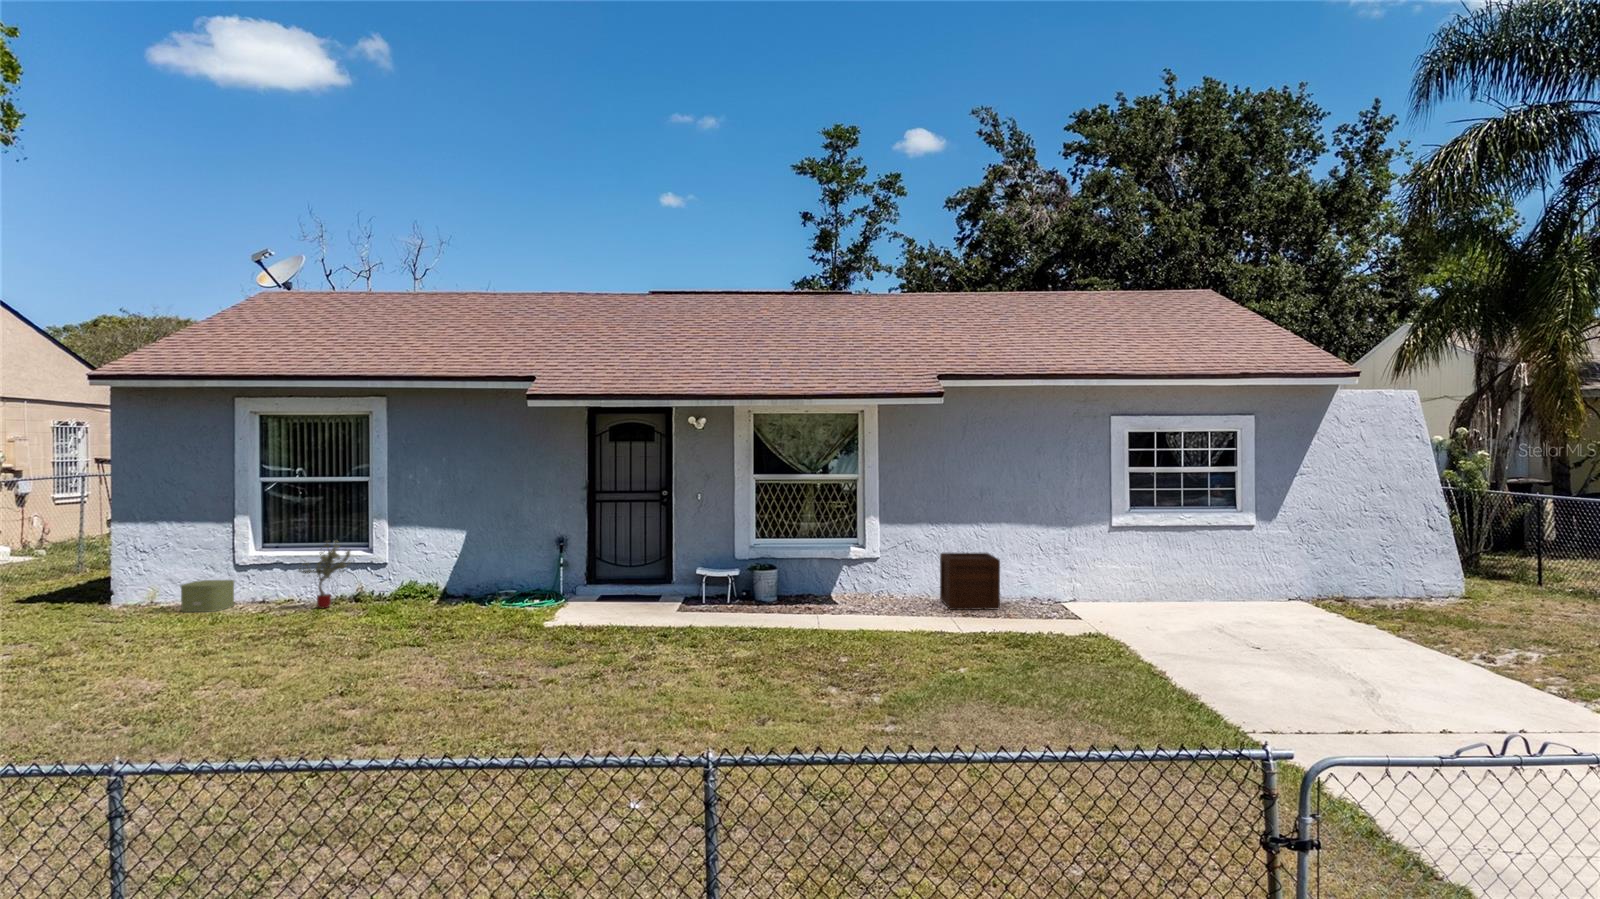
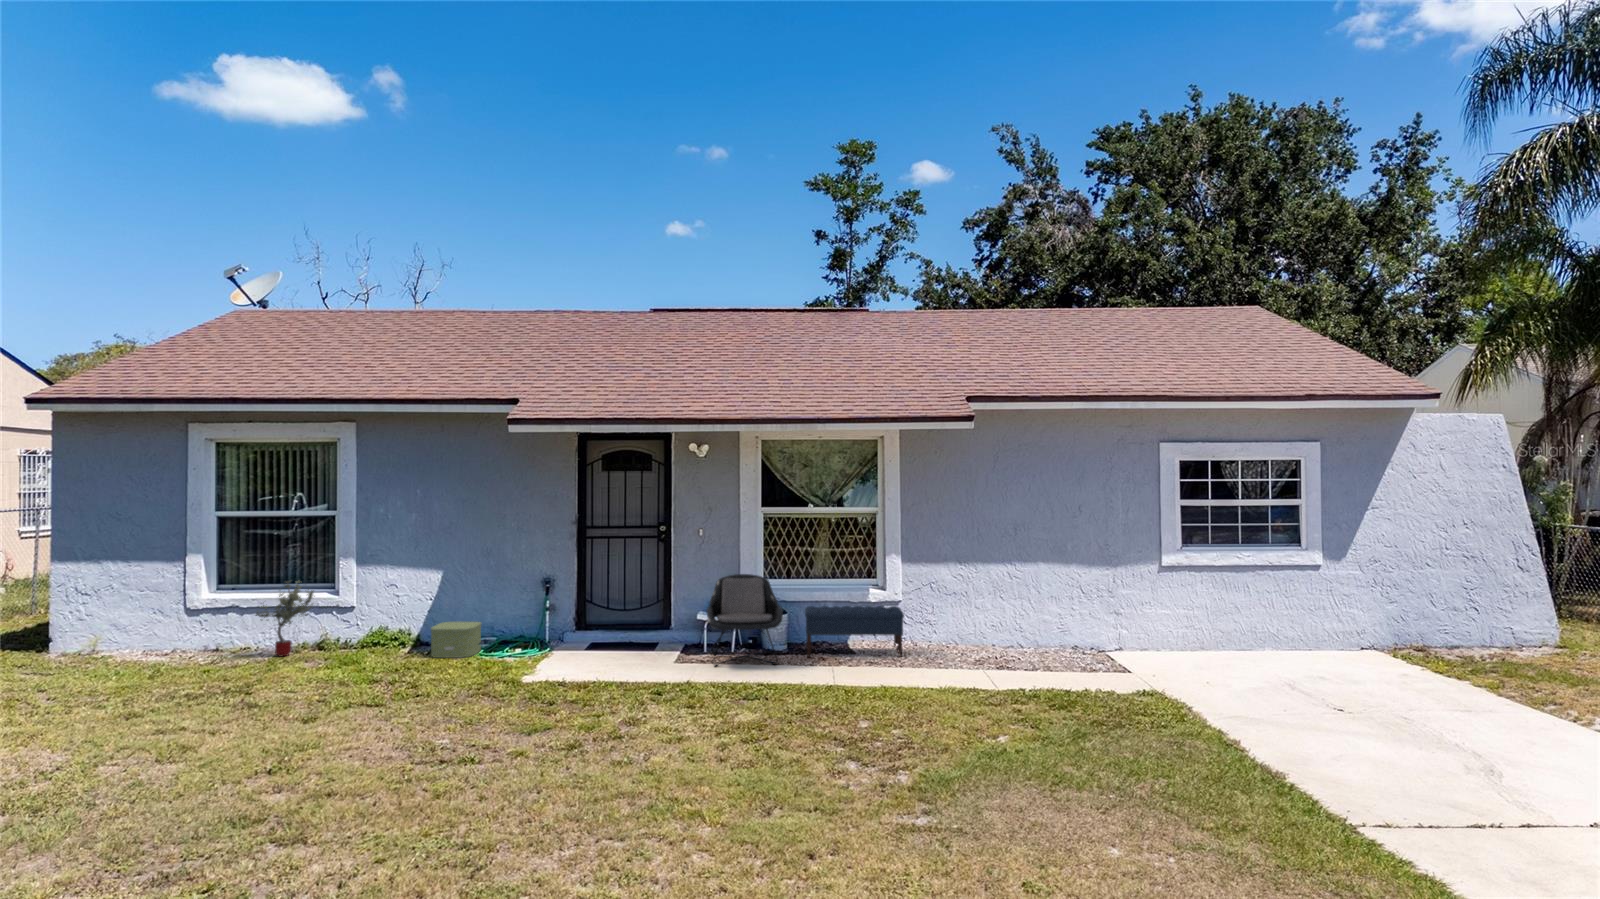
lounge chair: none [705,534,774,615] -> present [706,574,783,666]
wooden crate: present [940,553,1000,610] -> none [969,595,1038,660]
bench: none [793,563,881,607] -> present [805,606,904,657]
storage box: present [181,580,234,612] -> present [431,621,481,658]

